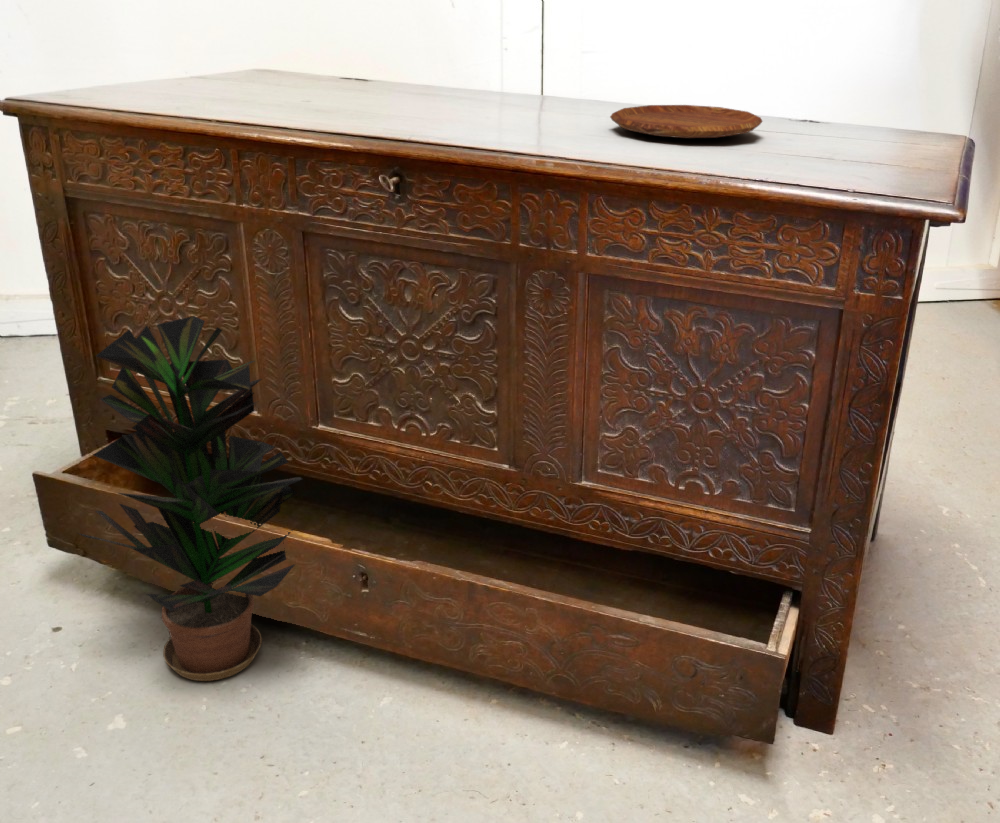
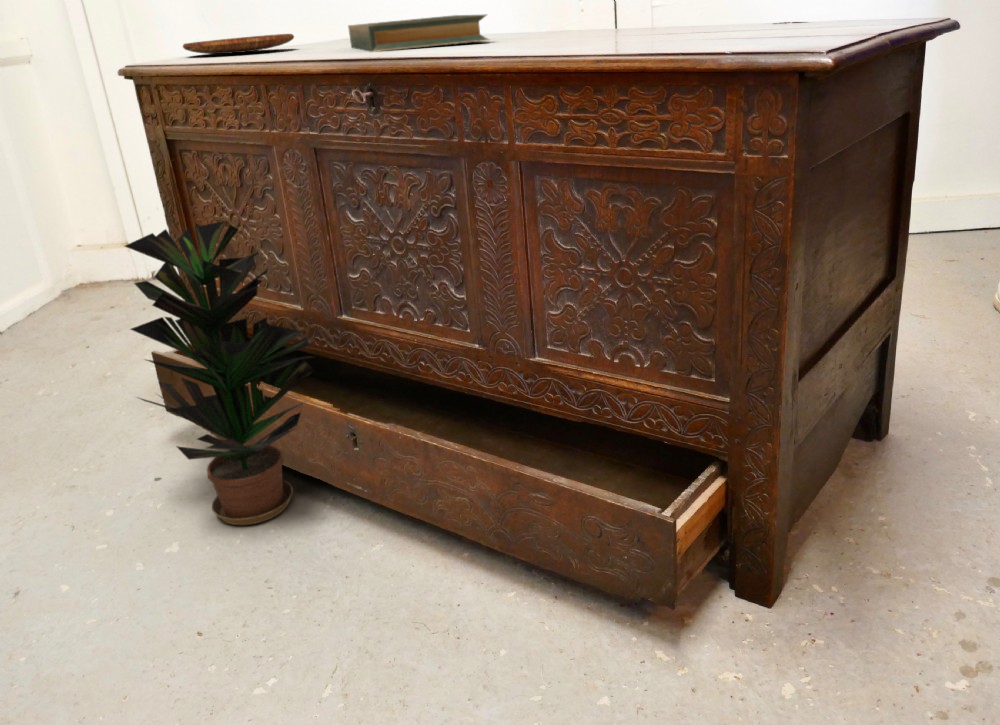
hardback book: none [307,69,495,123] -> present [348,14,488,52]
tray: present [610,105,762,138] -> present [183,34,294,54]

